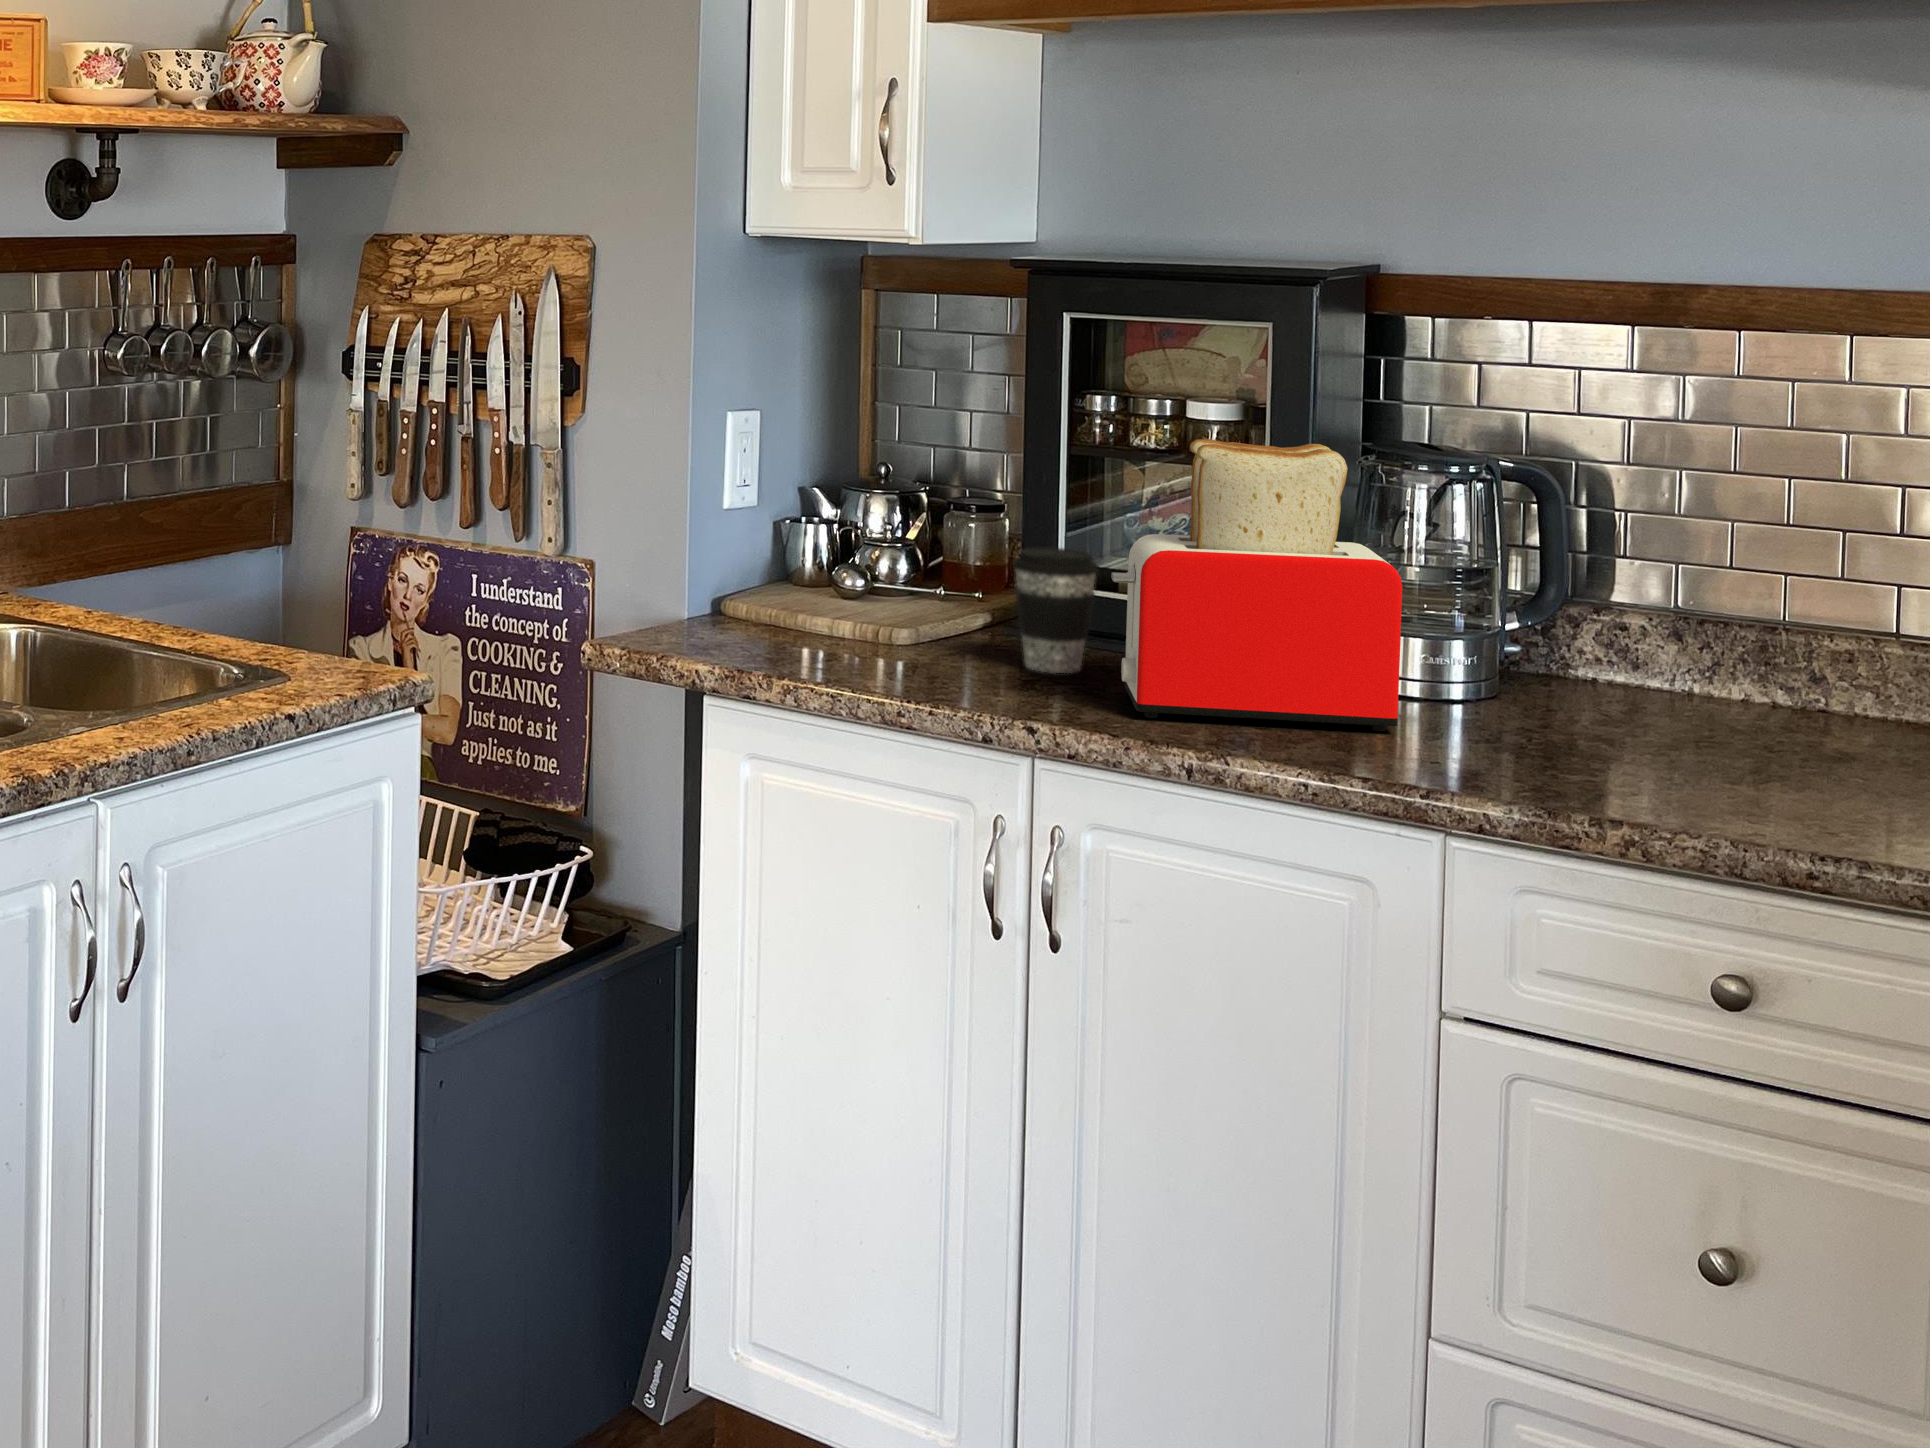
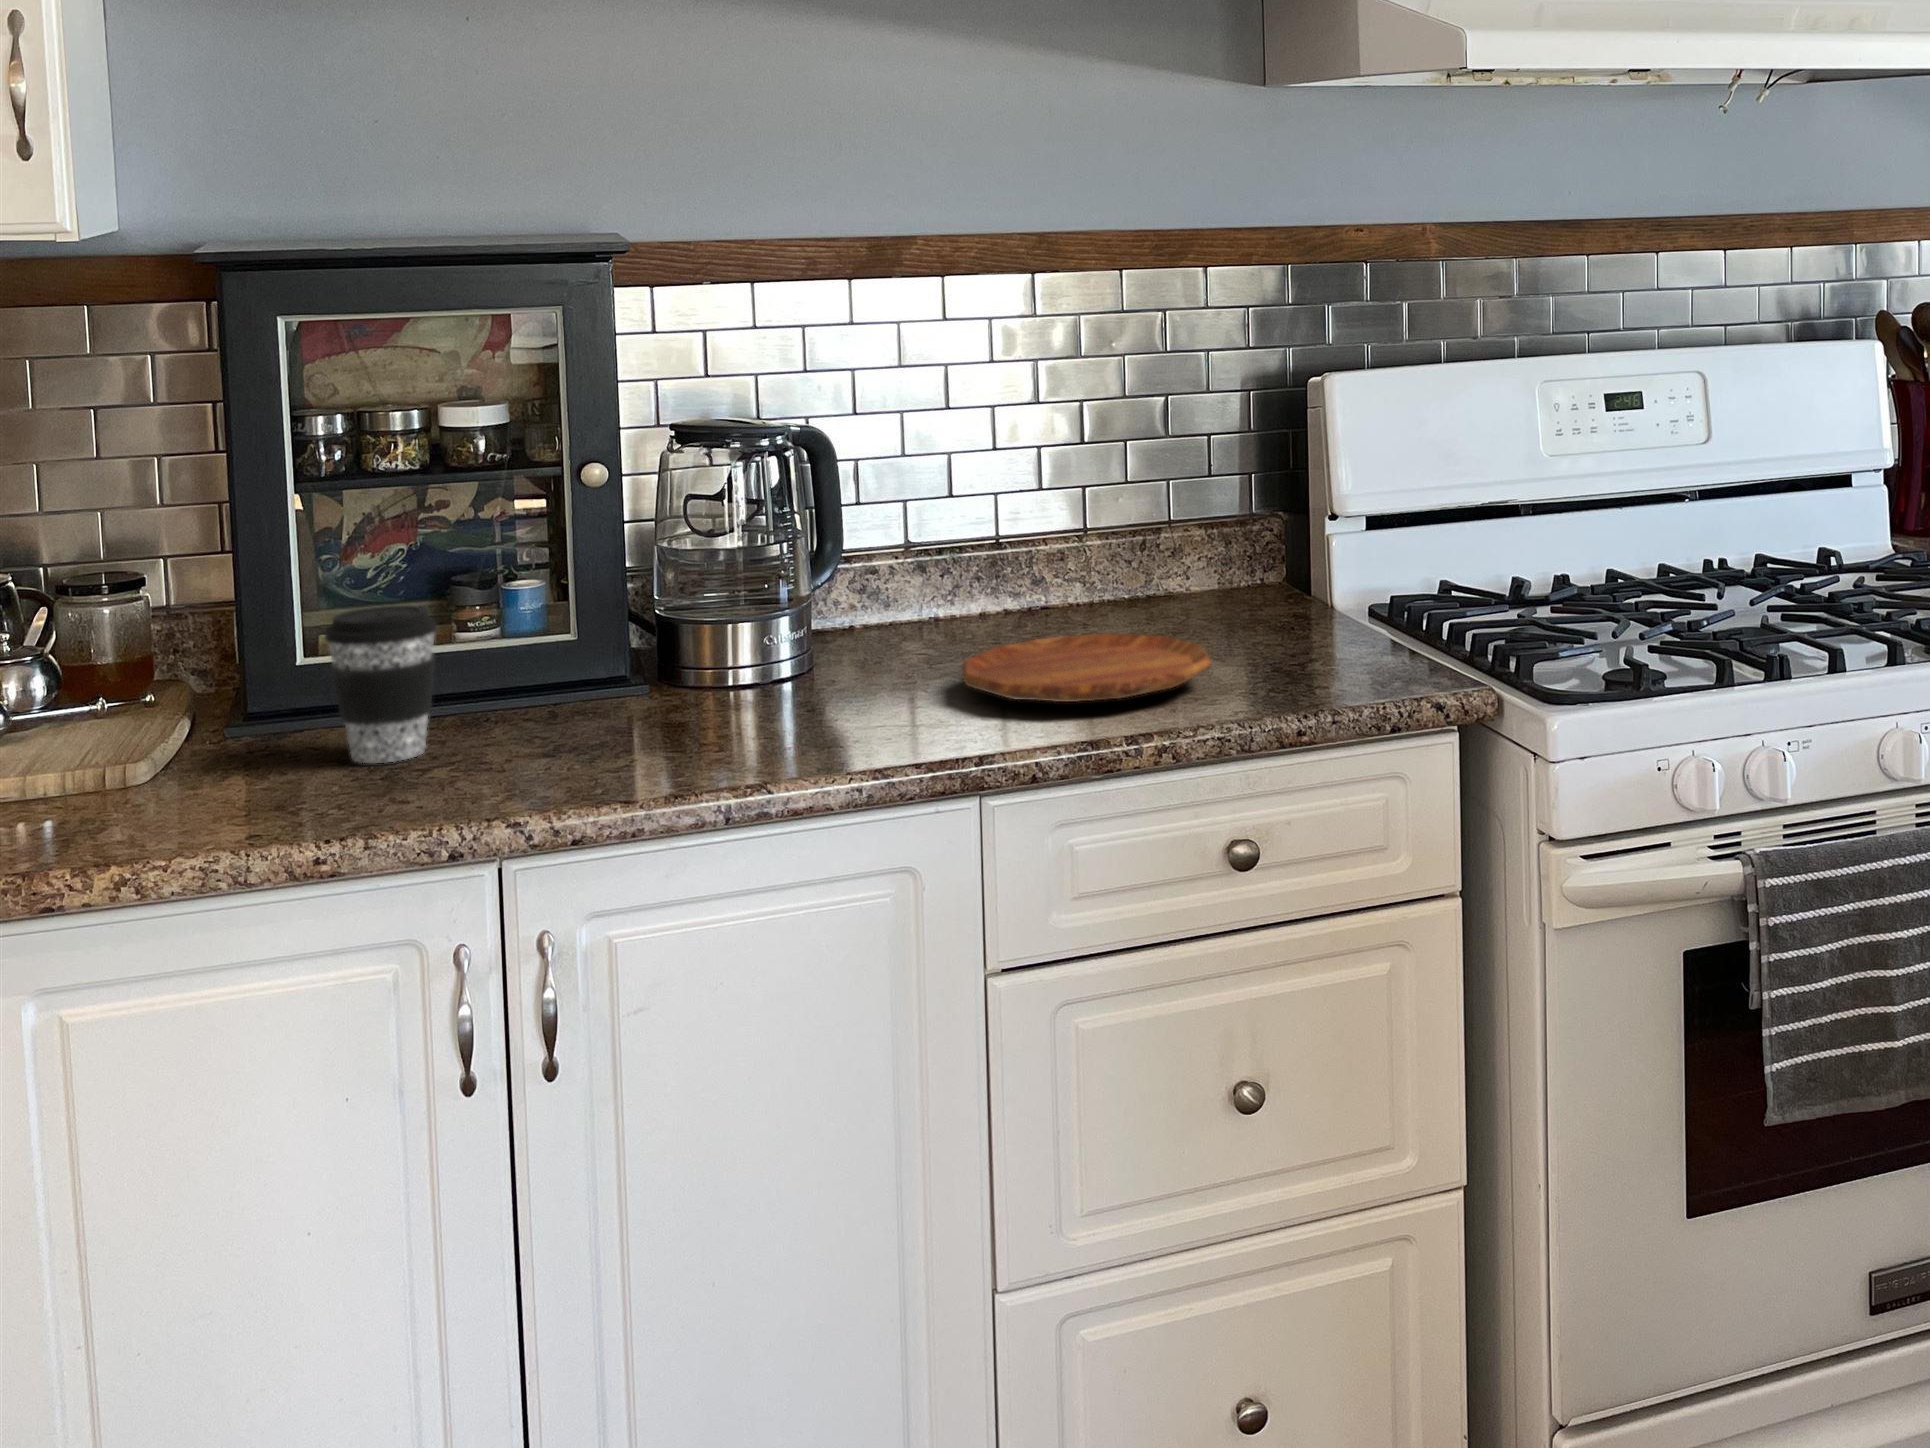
toaster: present [1111,439,1402,731] -> none [516,432,839,773]
tray: none [1527,714,1831,792] -> present [961,634,1211,702]

